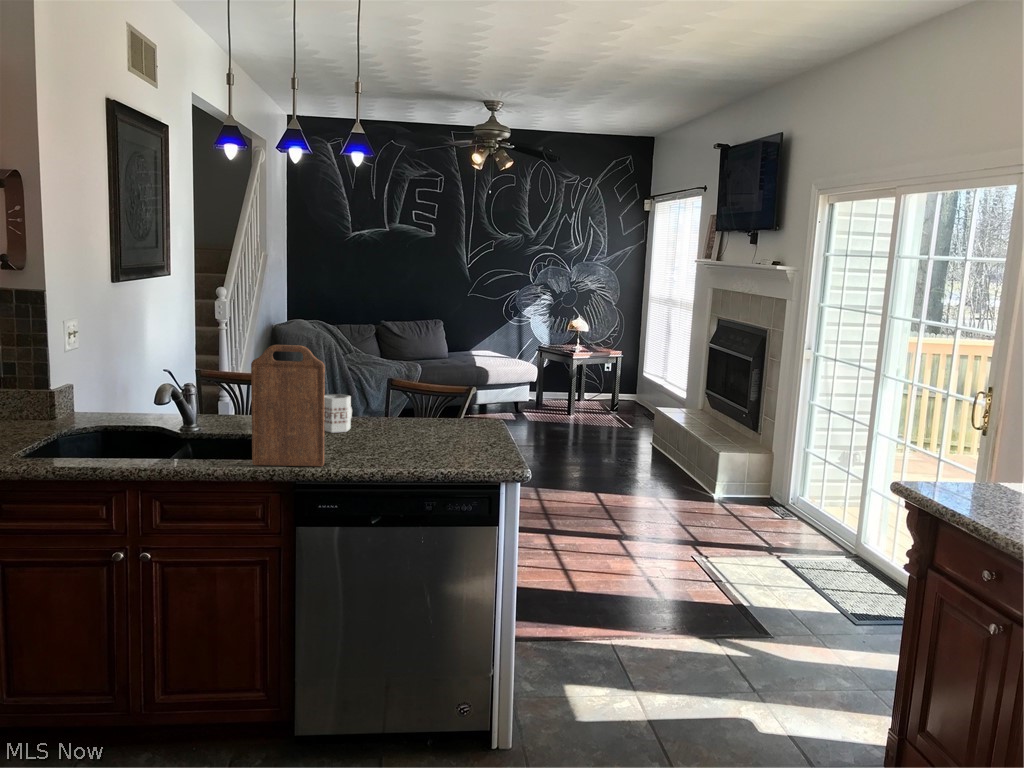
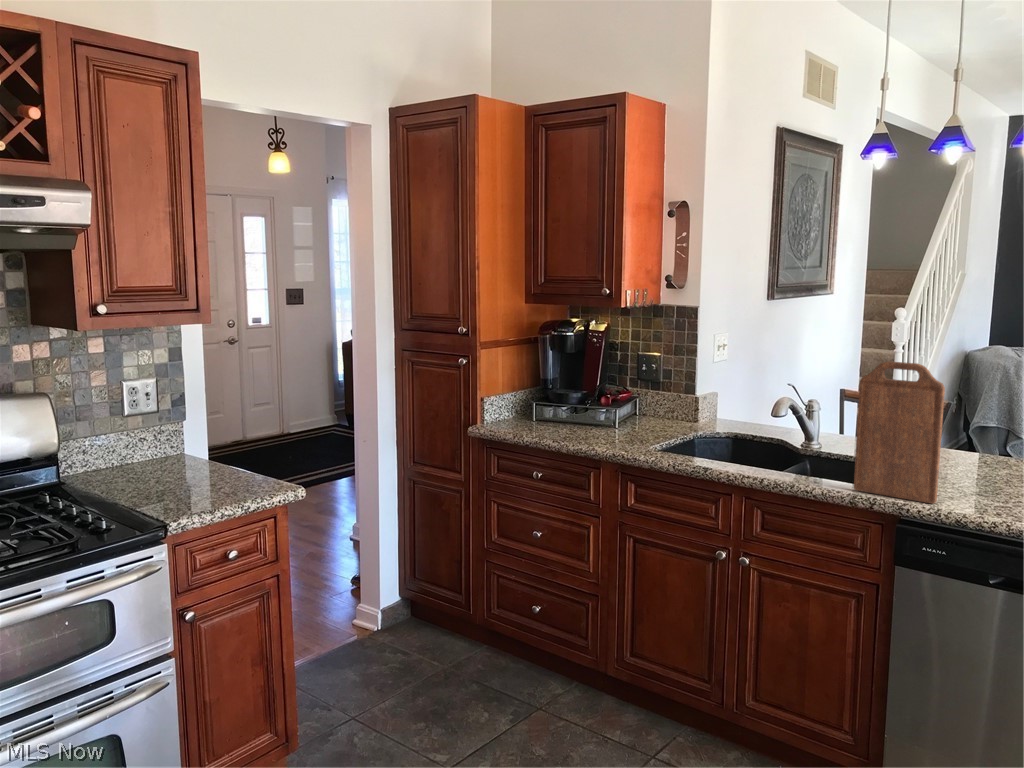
mug: present [324,394,352,433] -> none [957,425,1001,472]

